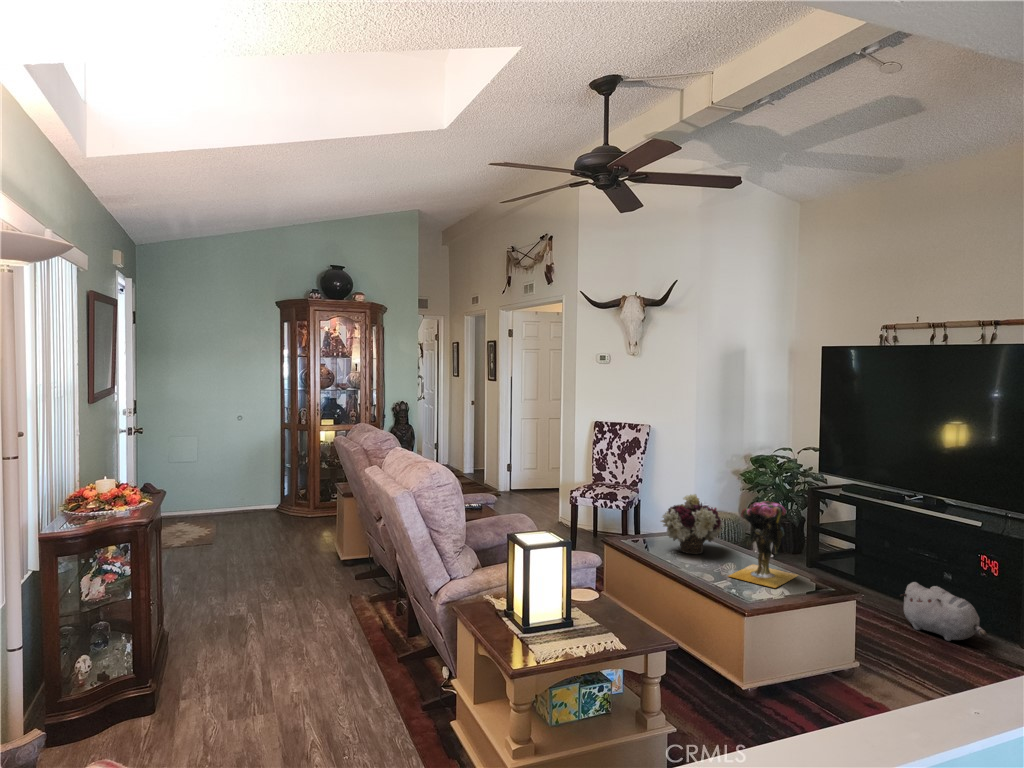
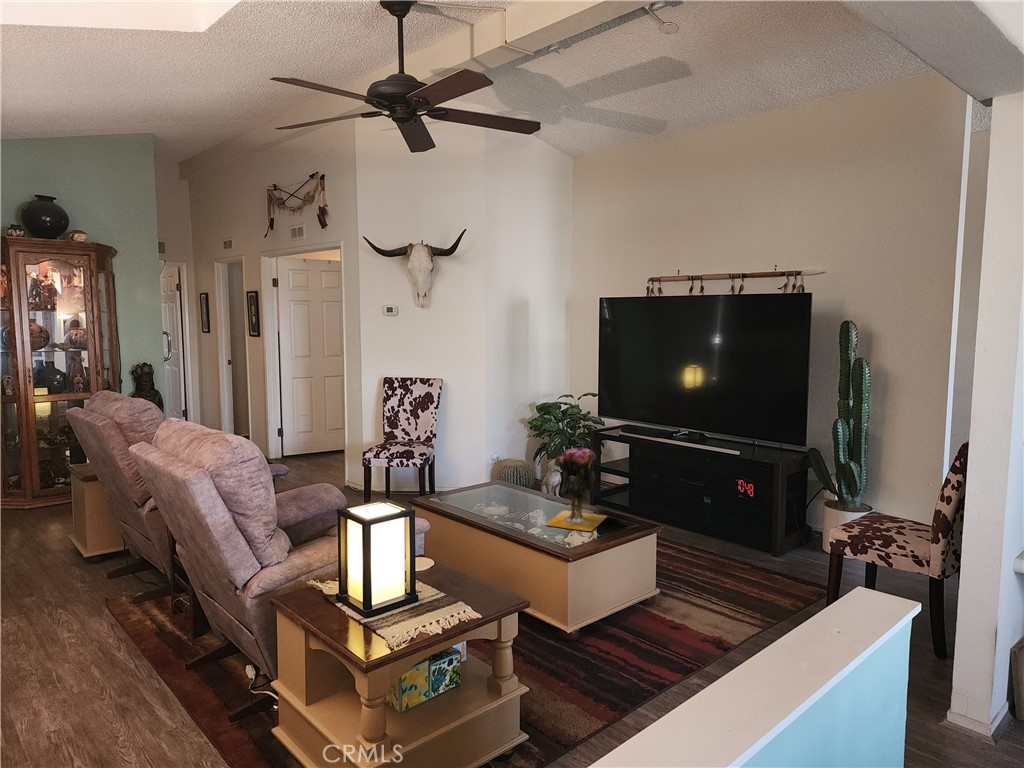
flower arrangement: present [661,494,724,554] -> none [471,446,533,507]
plush toy: present [900,582,987,641] -> none [683,510,754,559]

